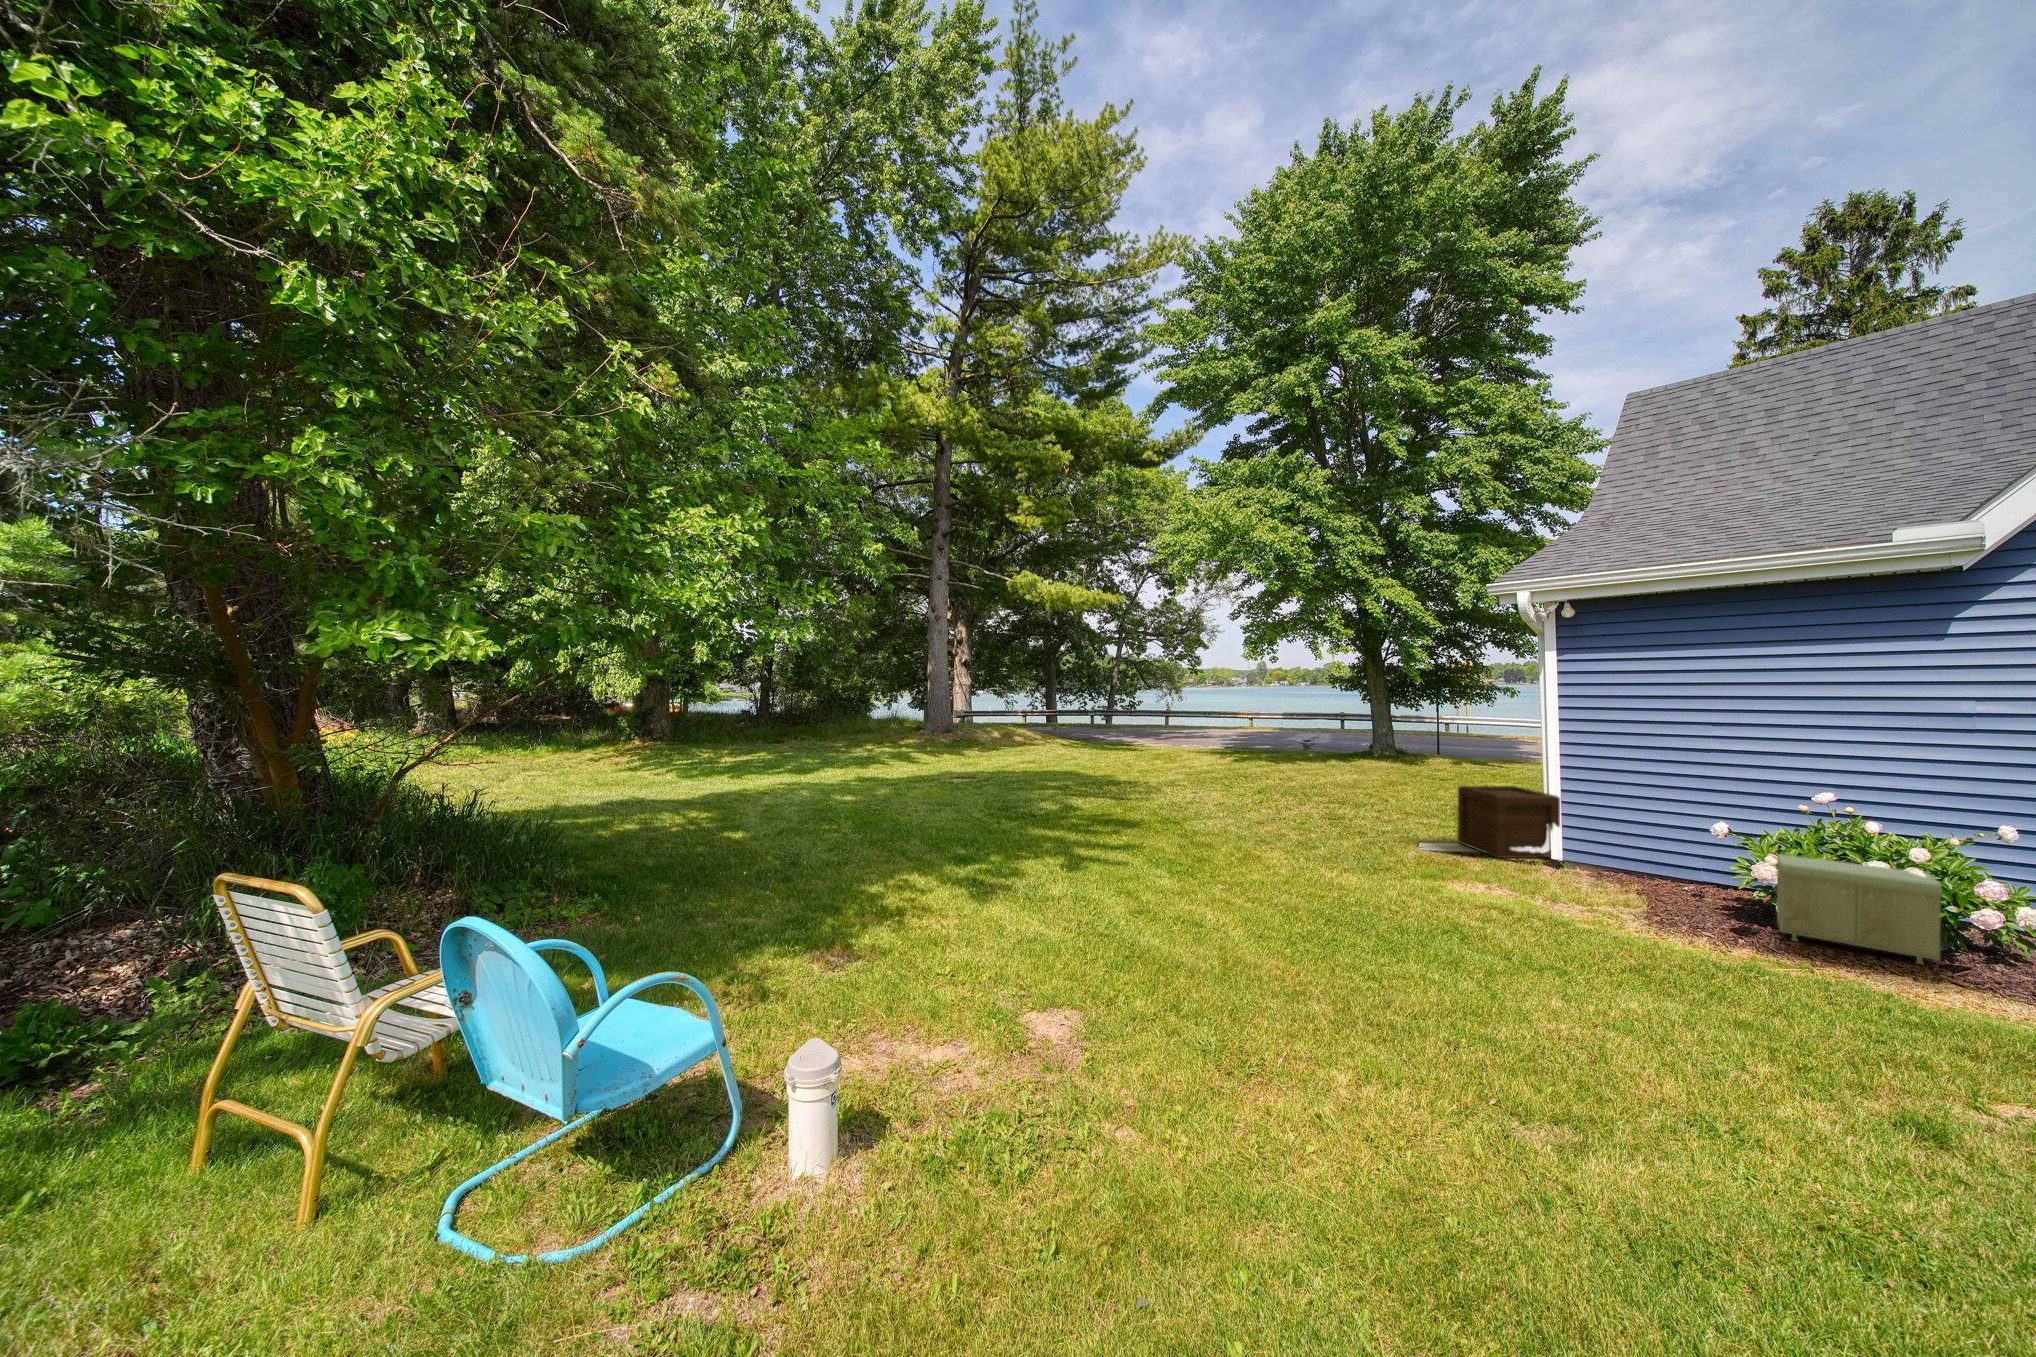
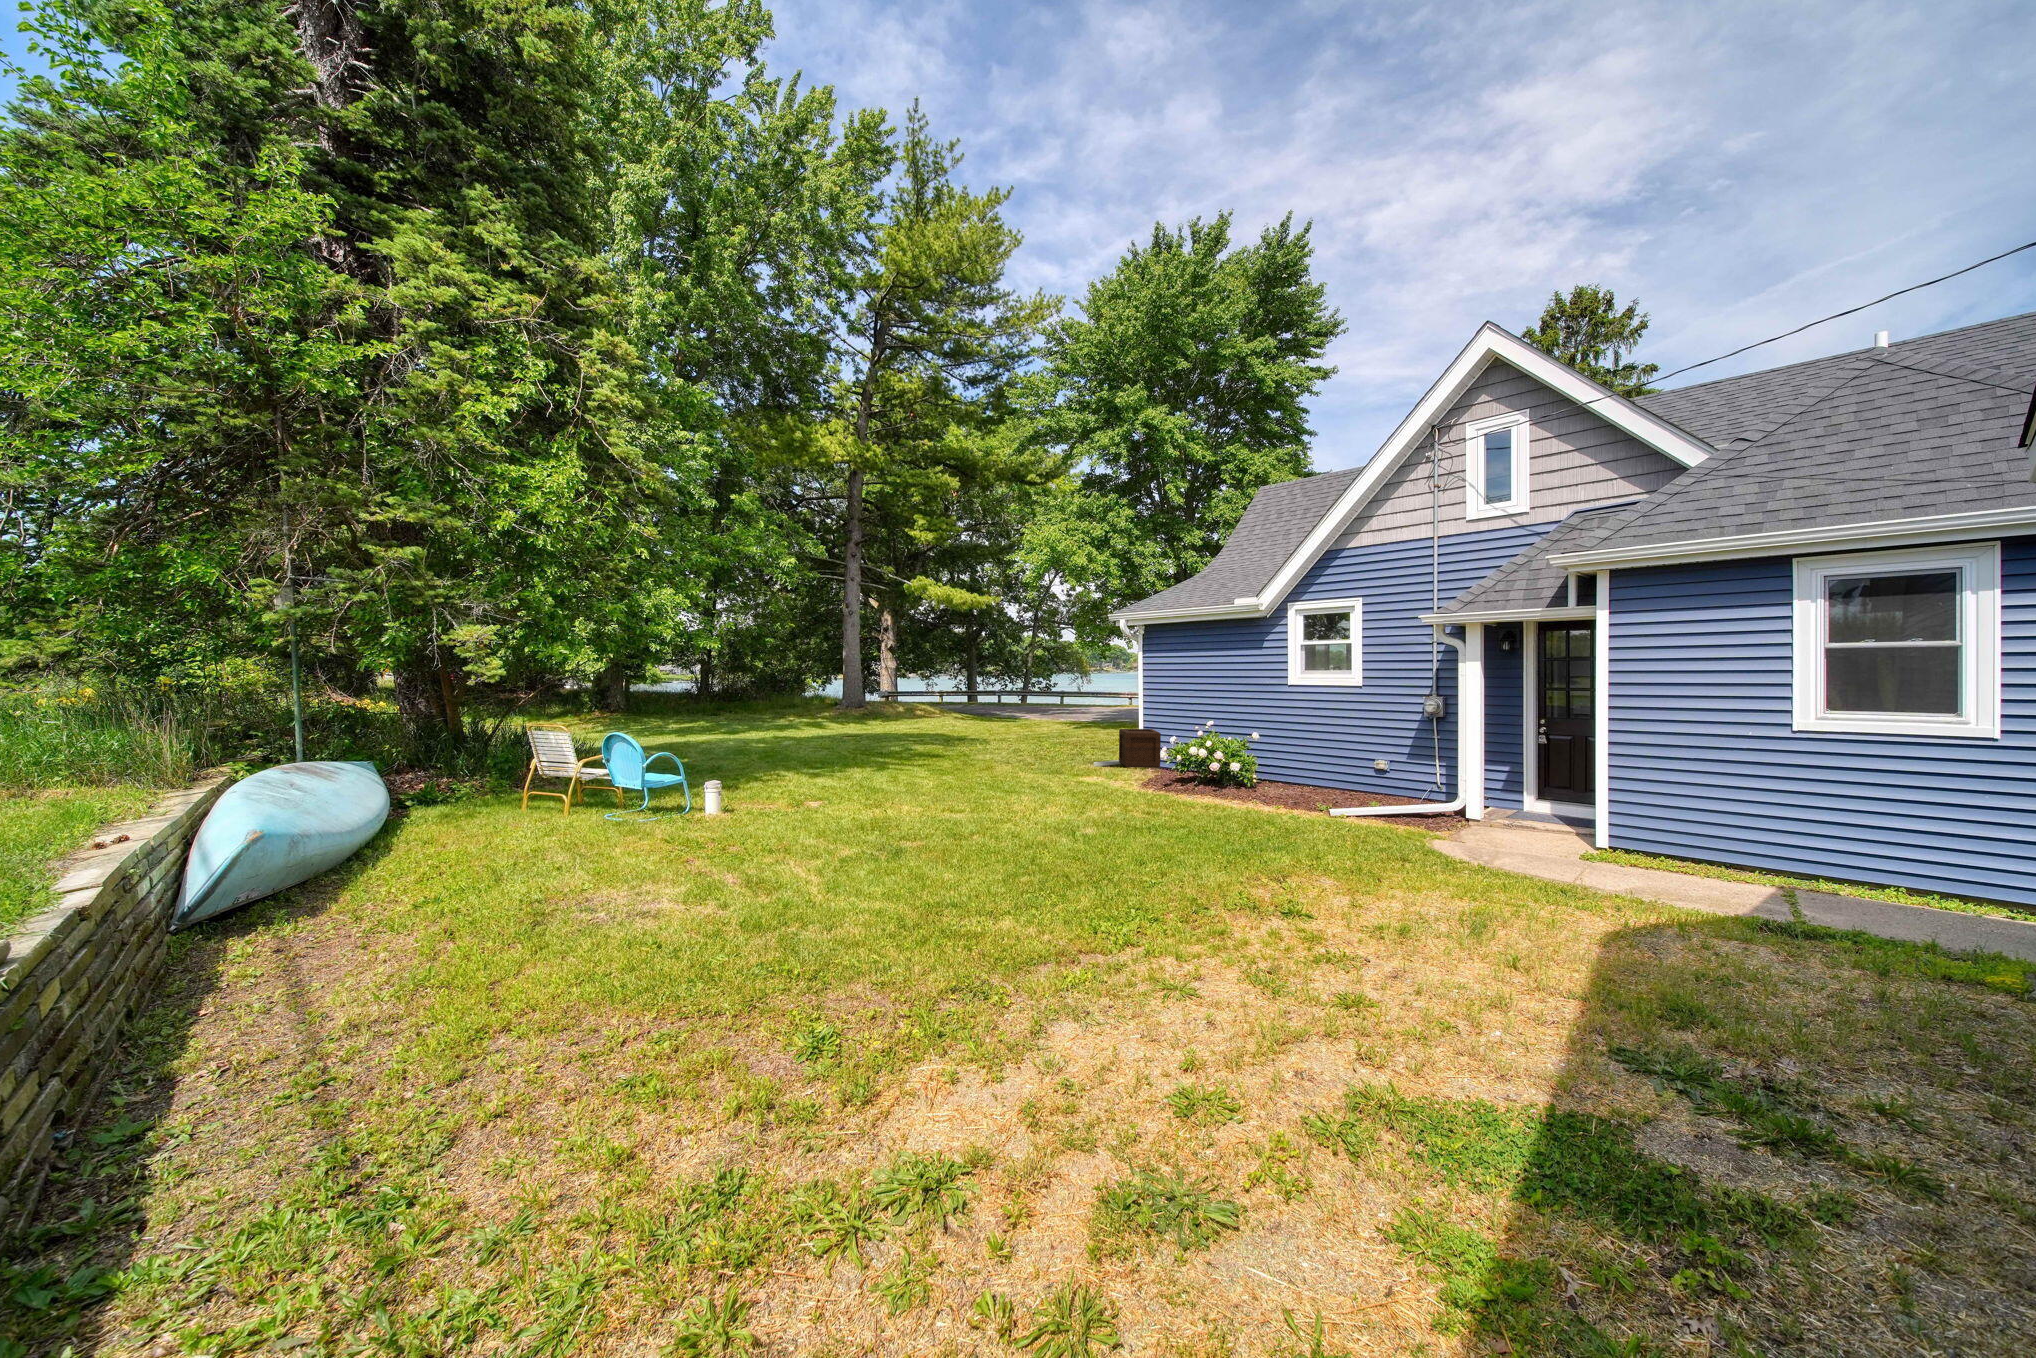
storage bench: present [1777,854,1942,964] -> none [1184,751,1239,793]

